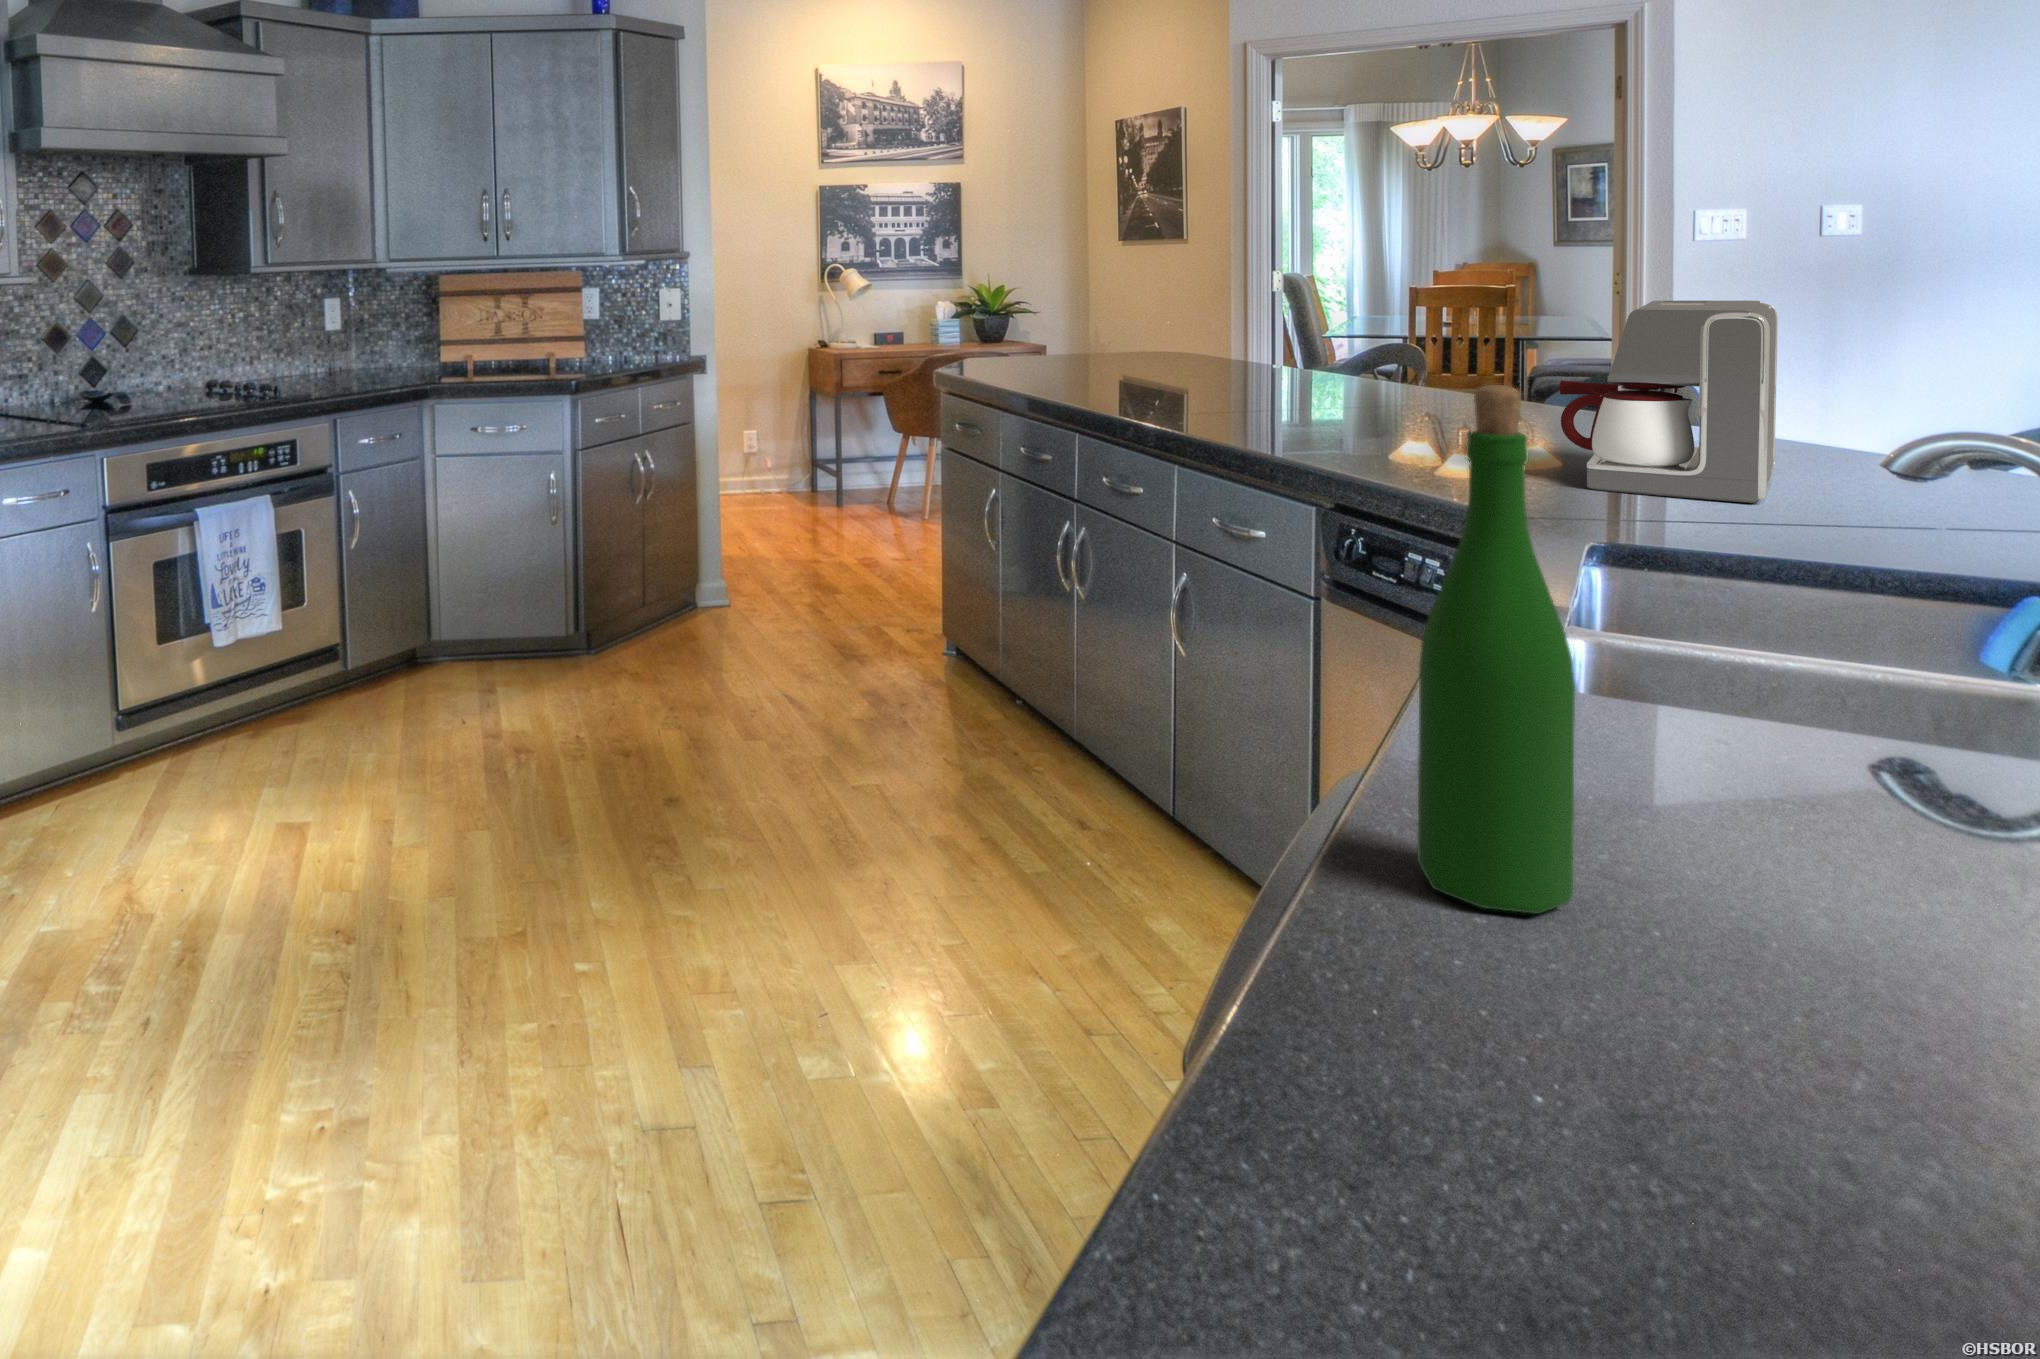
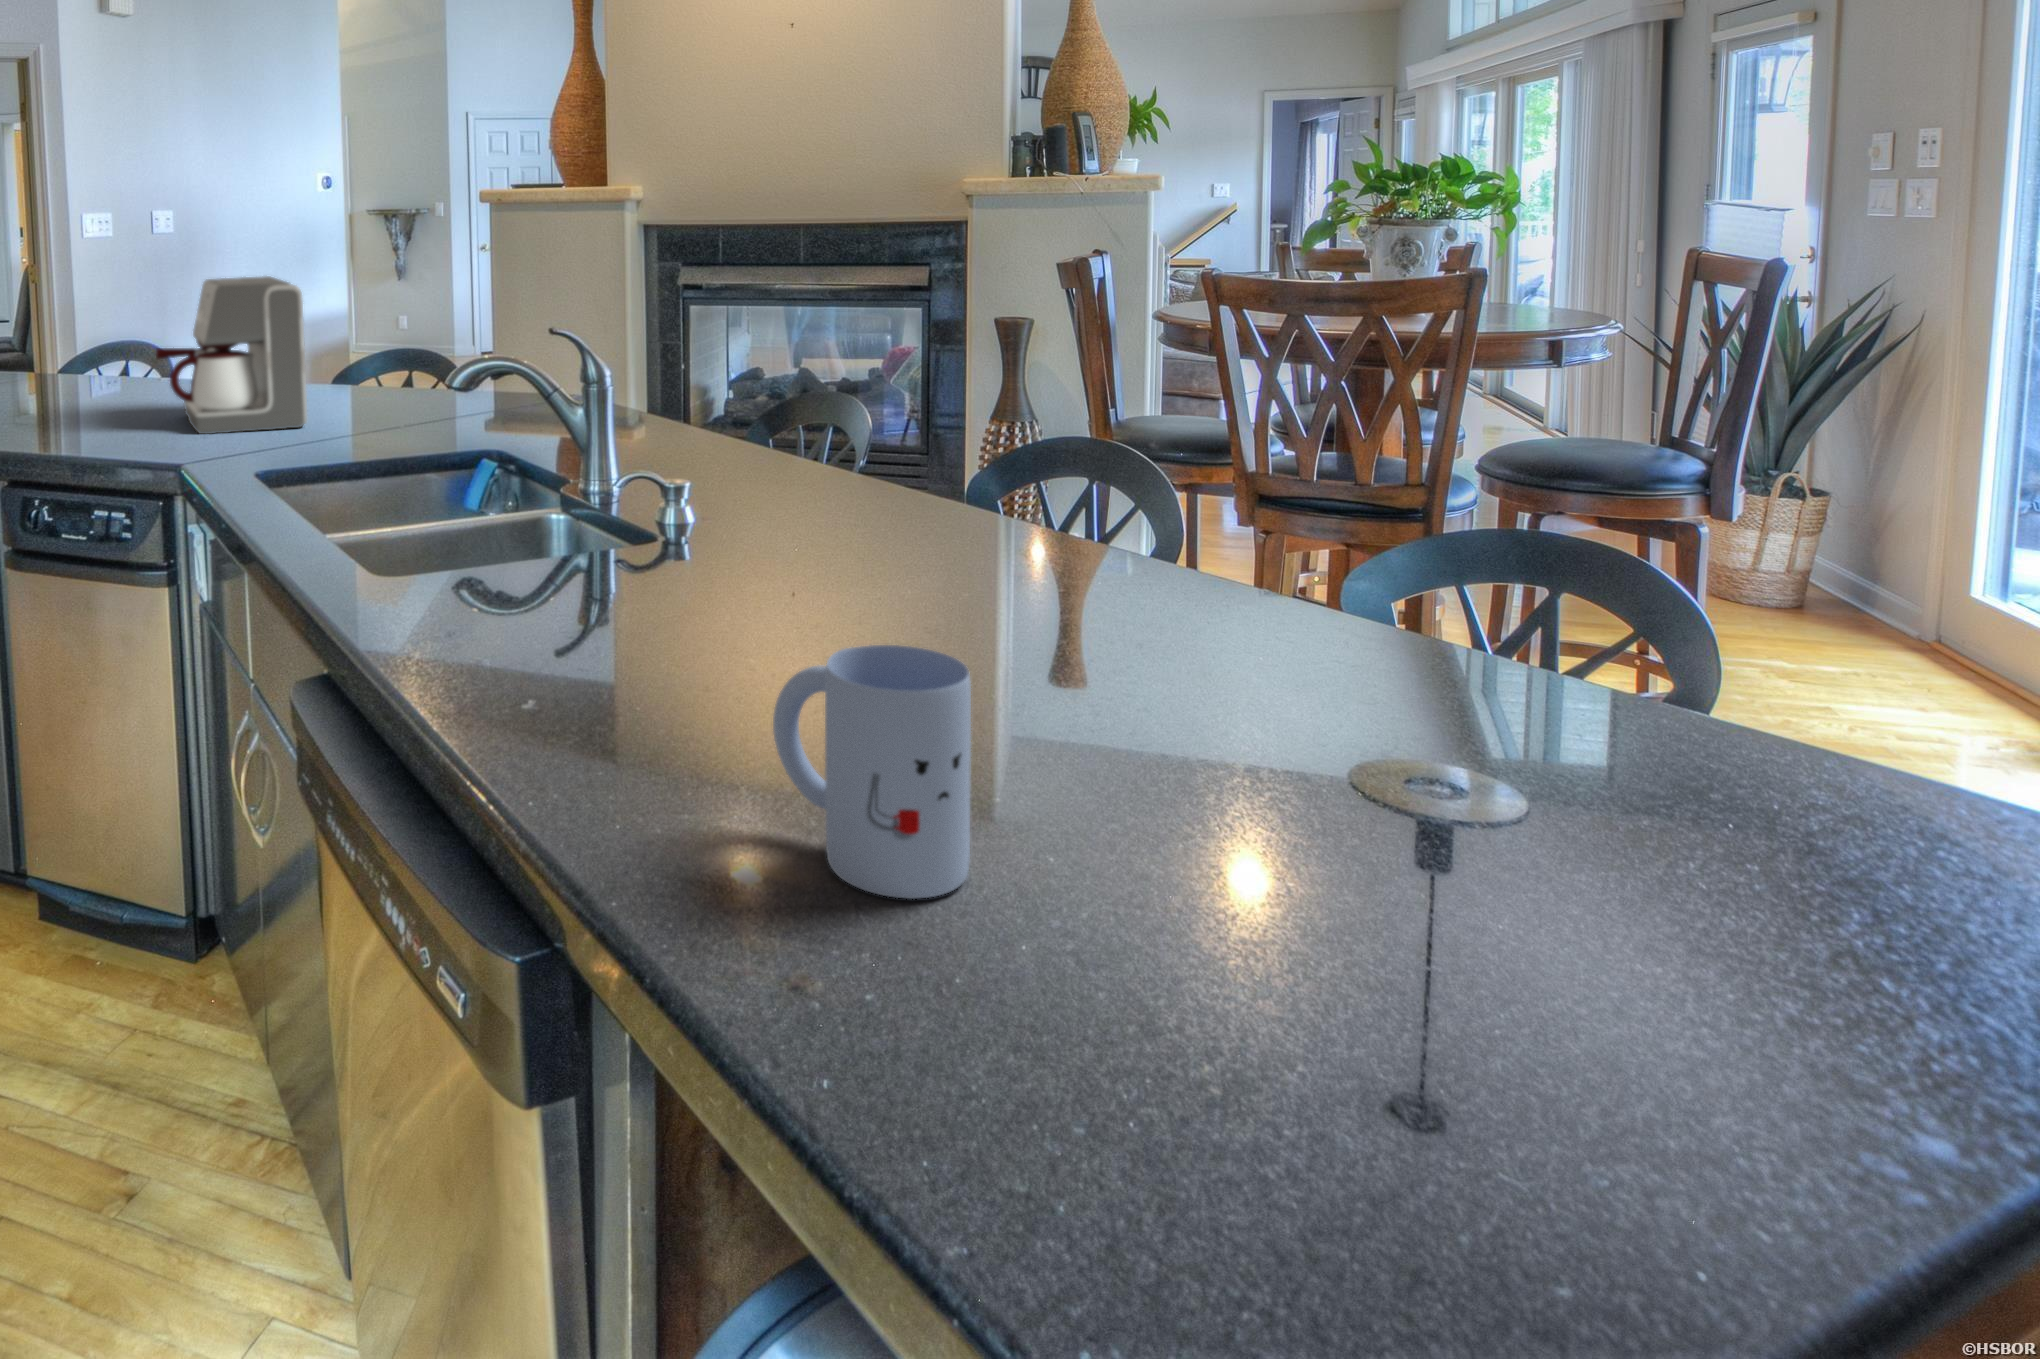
wine bottle: present [1417,385,1575,914] -> none [544,329,648,760]
mug: none [1541,830,1783,1195] -> present [773,645,971,899]

